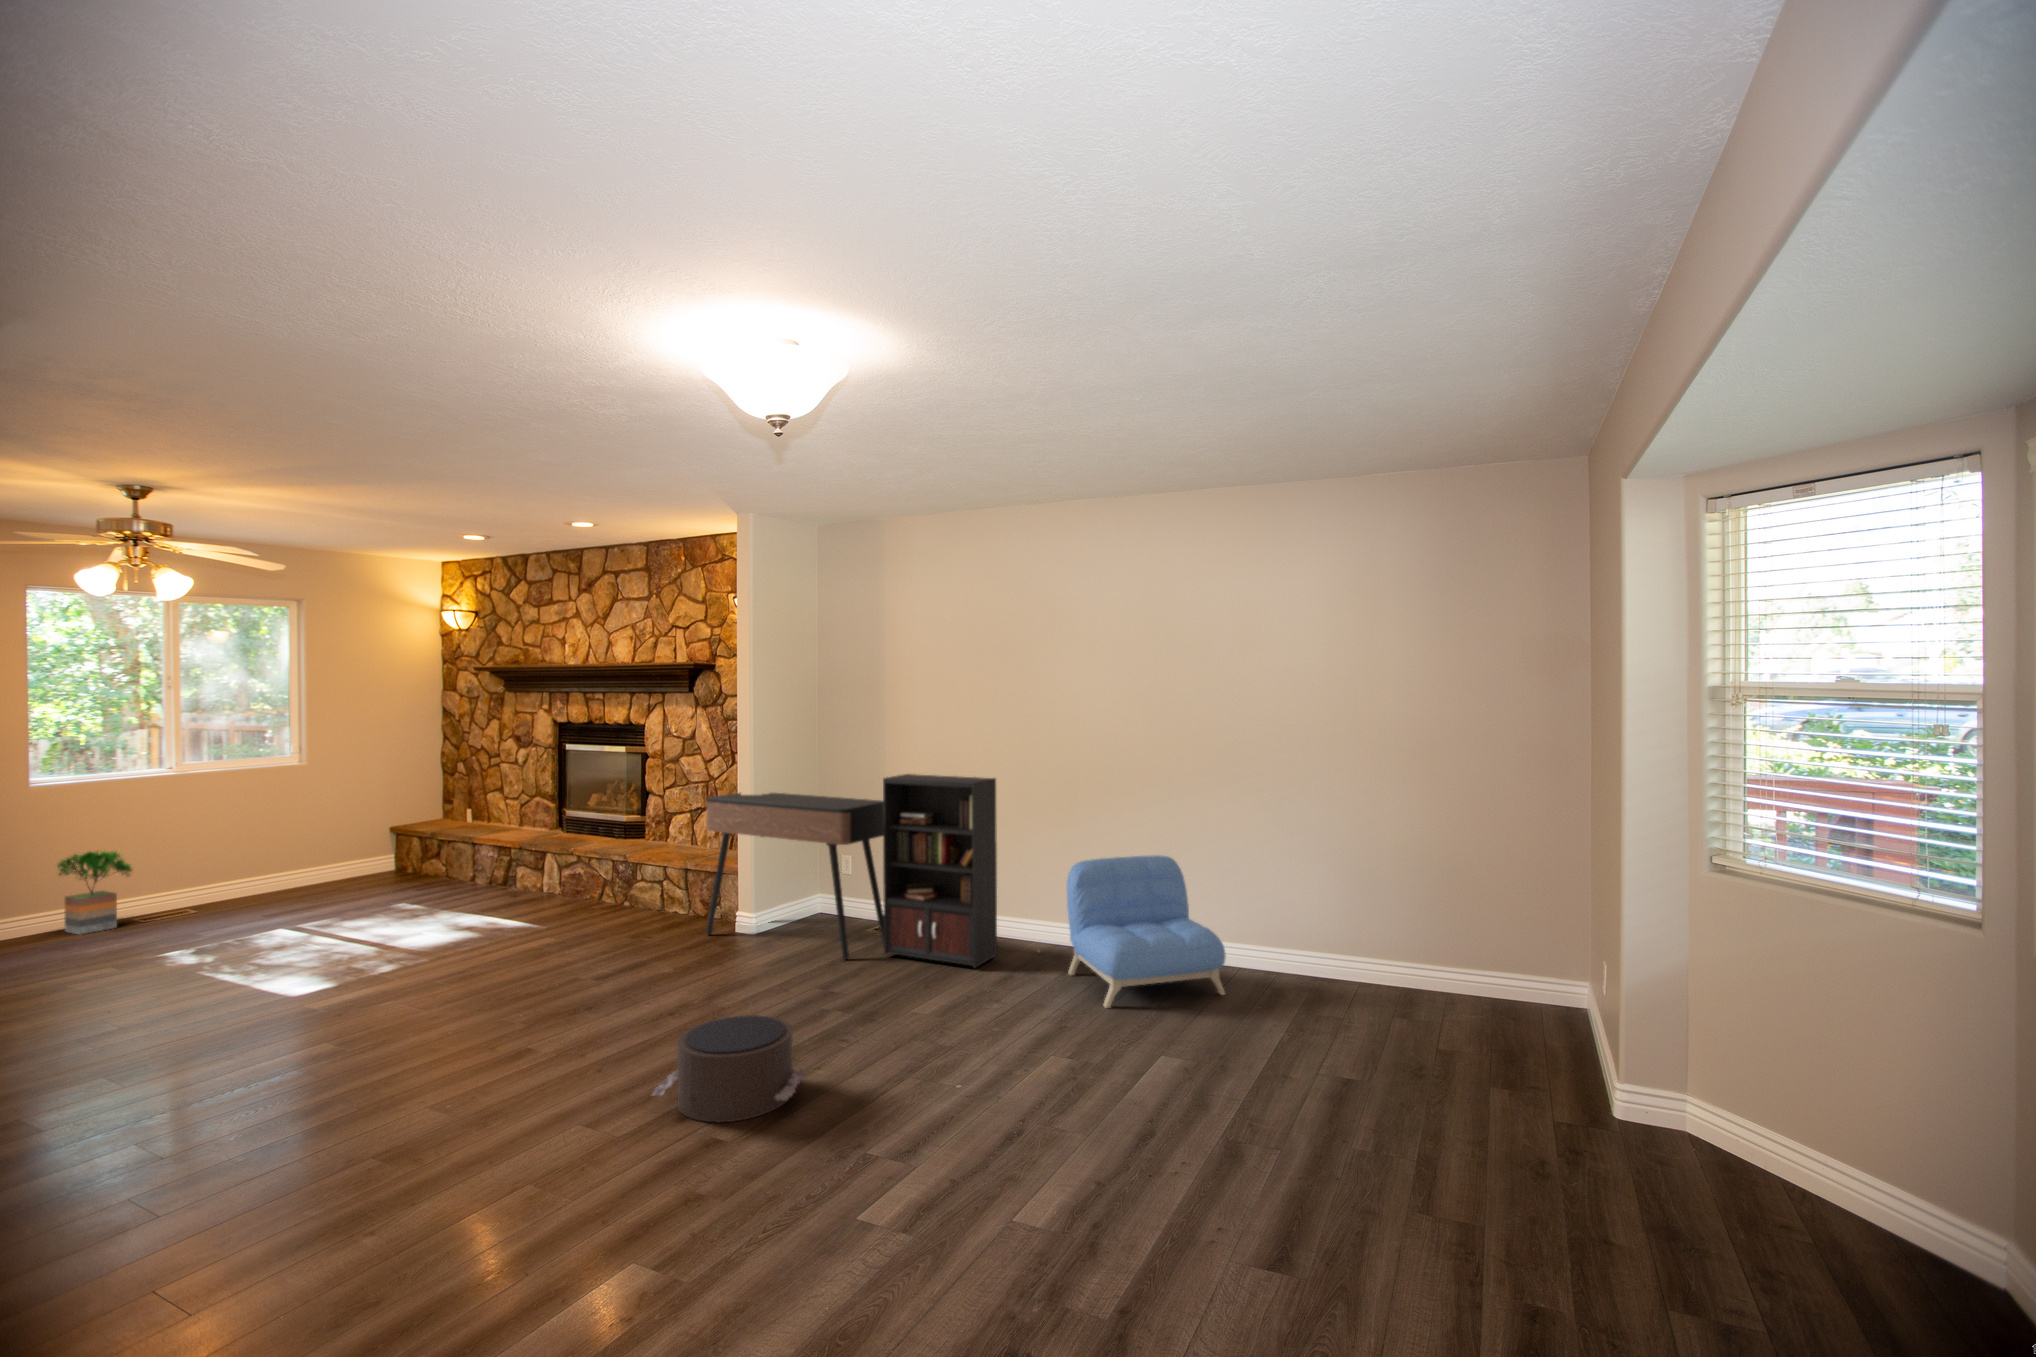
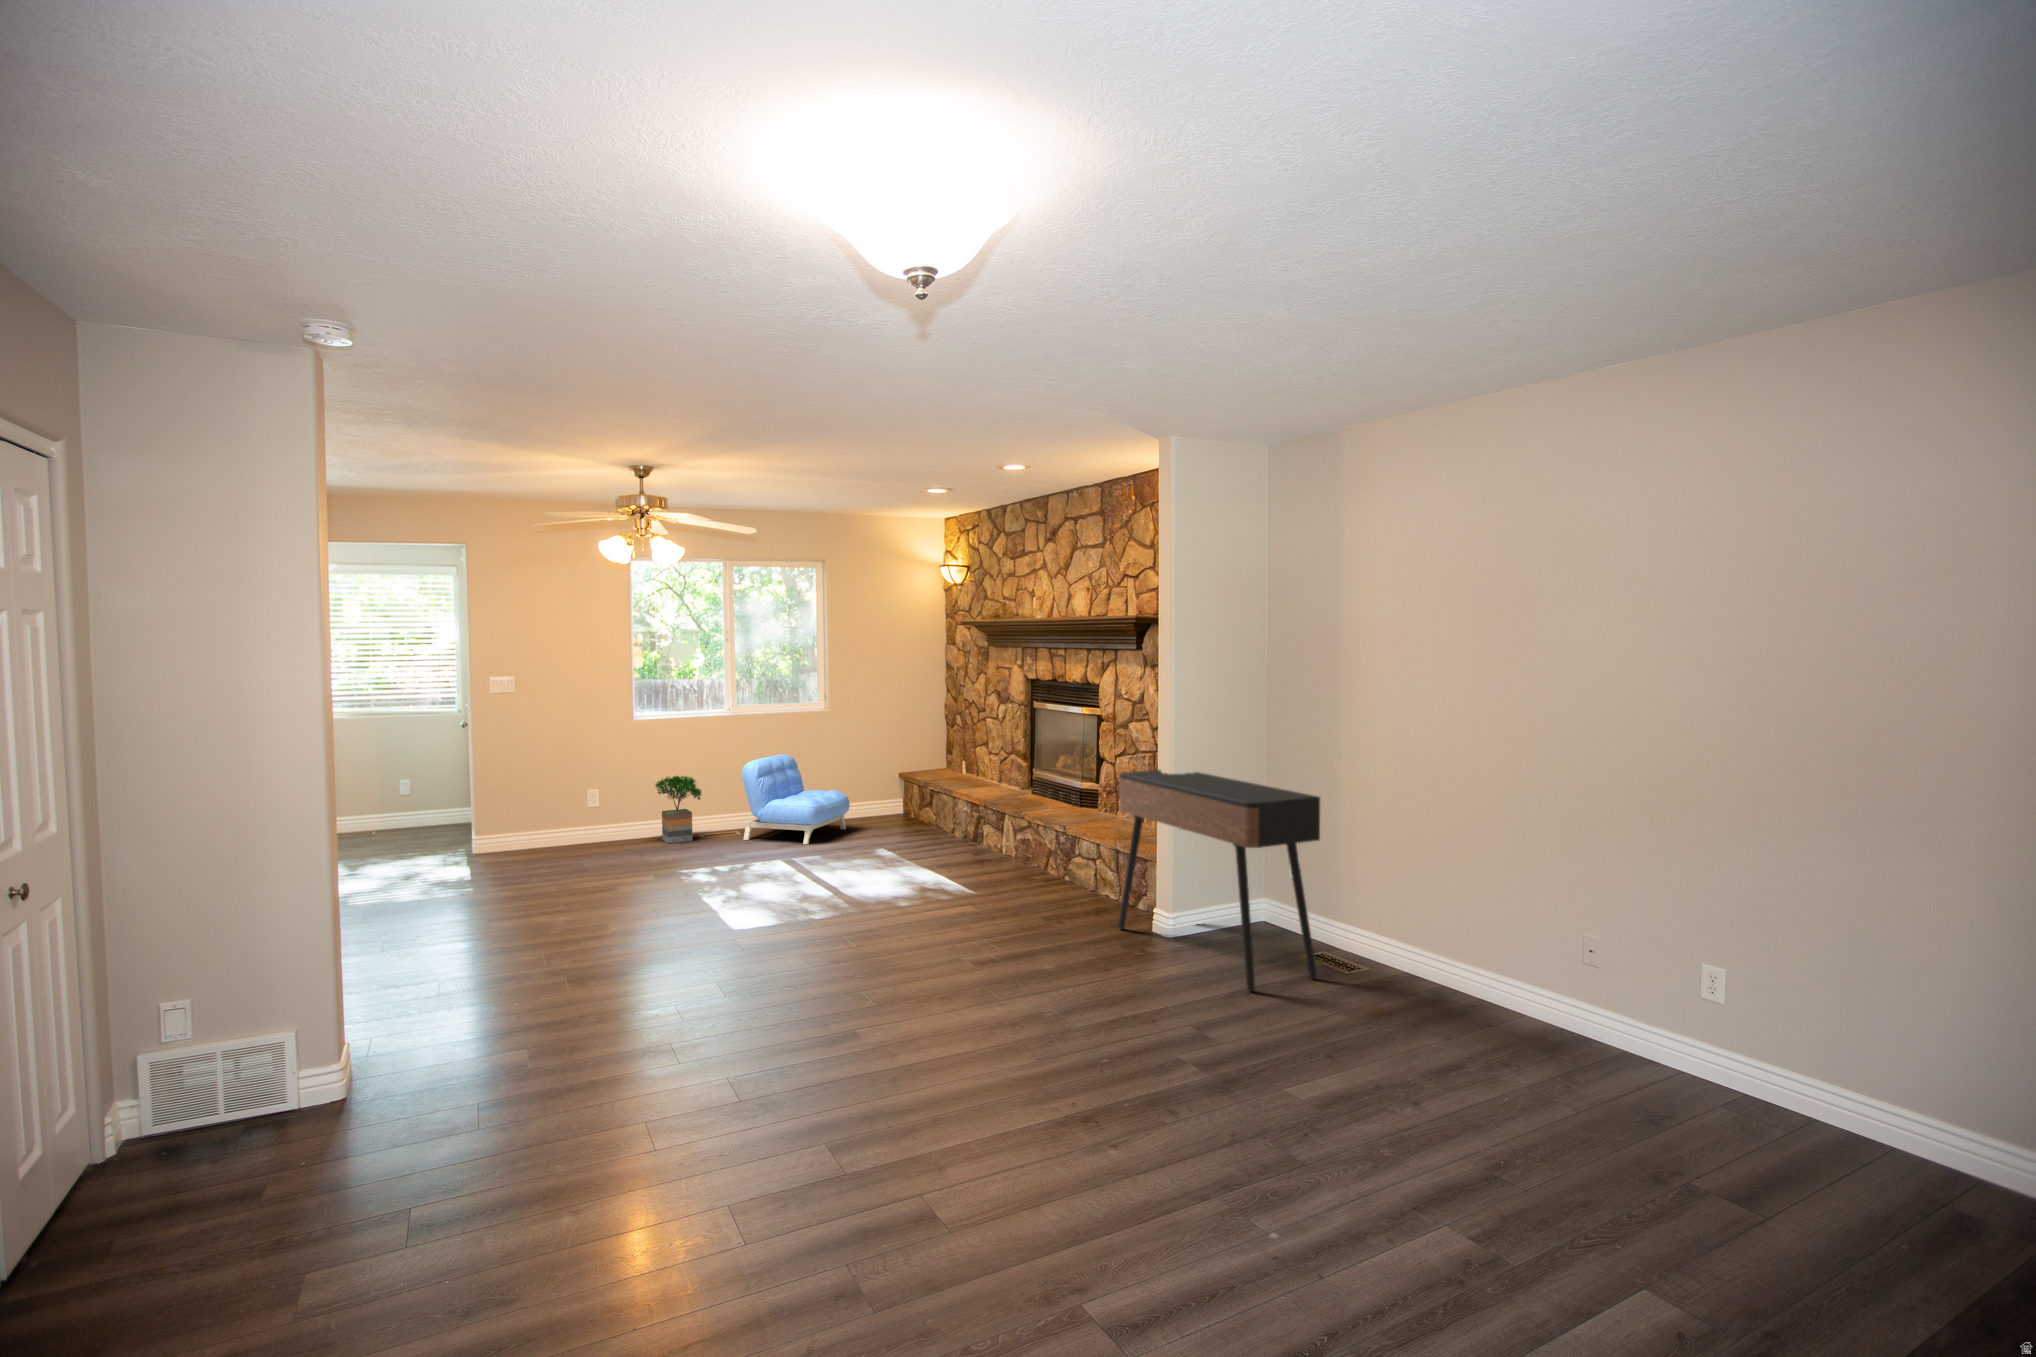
bookcase: present [883,774,1040,968] -> none [1300,763,1526,1040]
armchair: present [1067,855,1226,1008] -> present [742,754,850,844]
pouf: present [652,1015,806,1122] -> none [917,1045,1092,1179]

